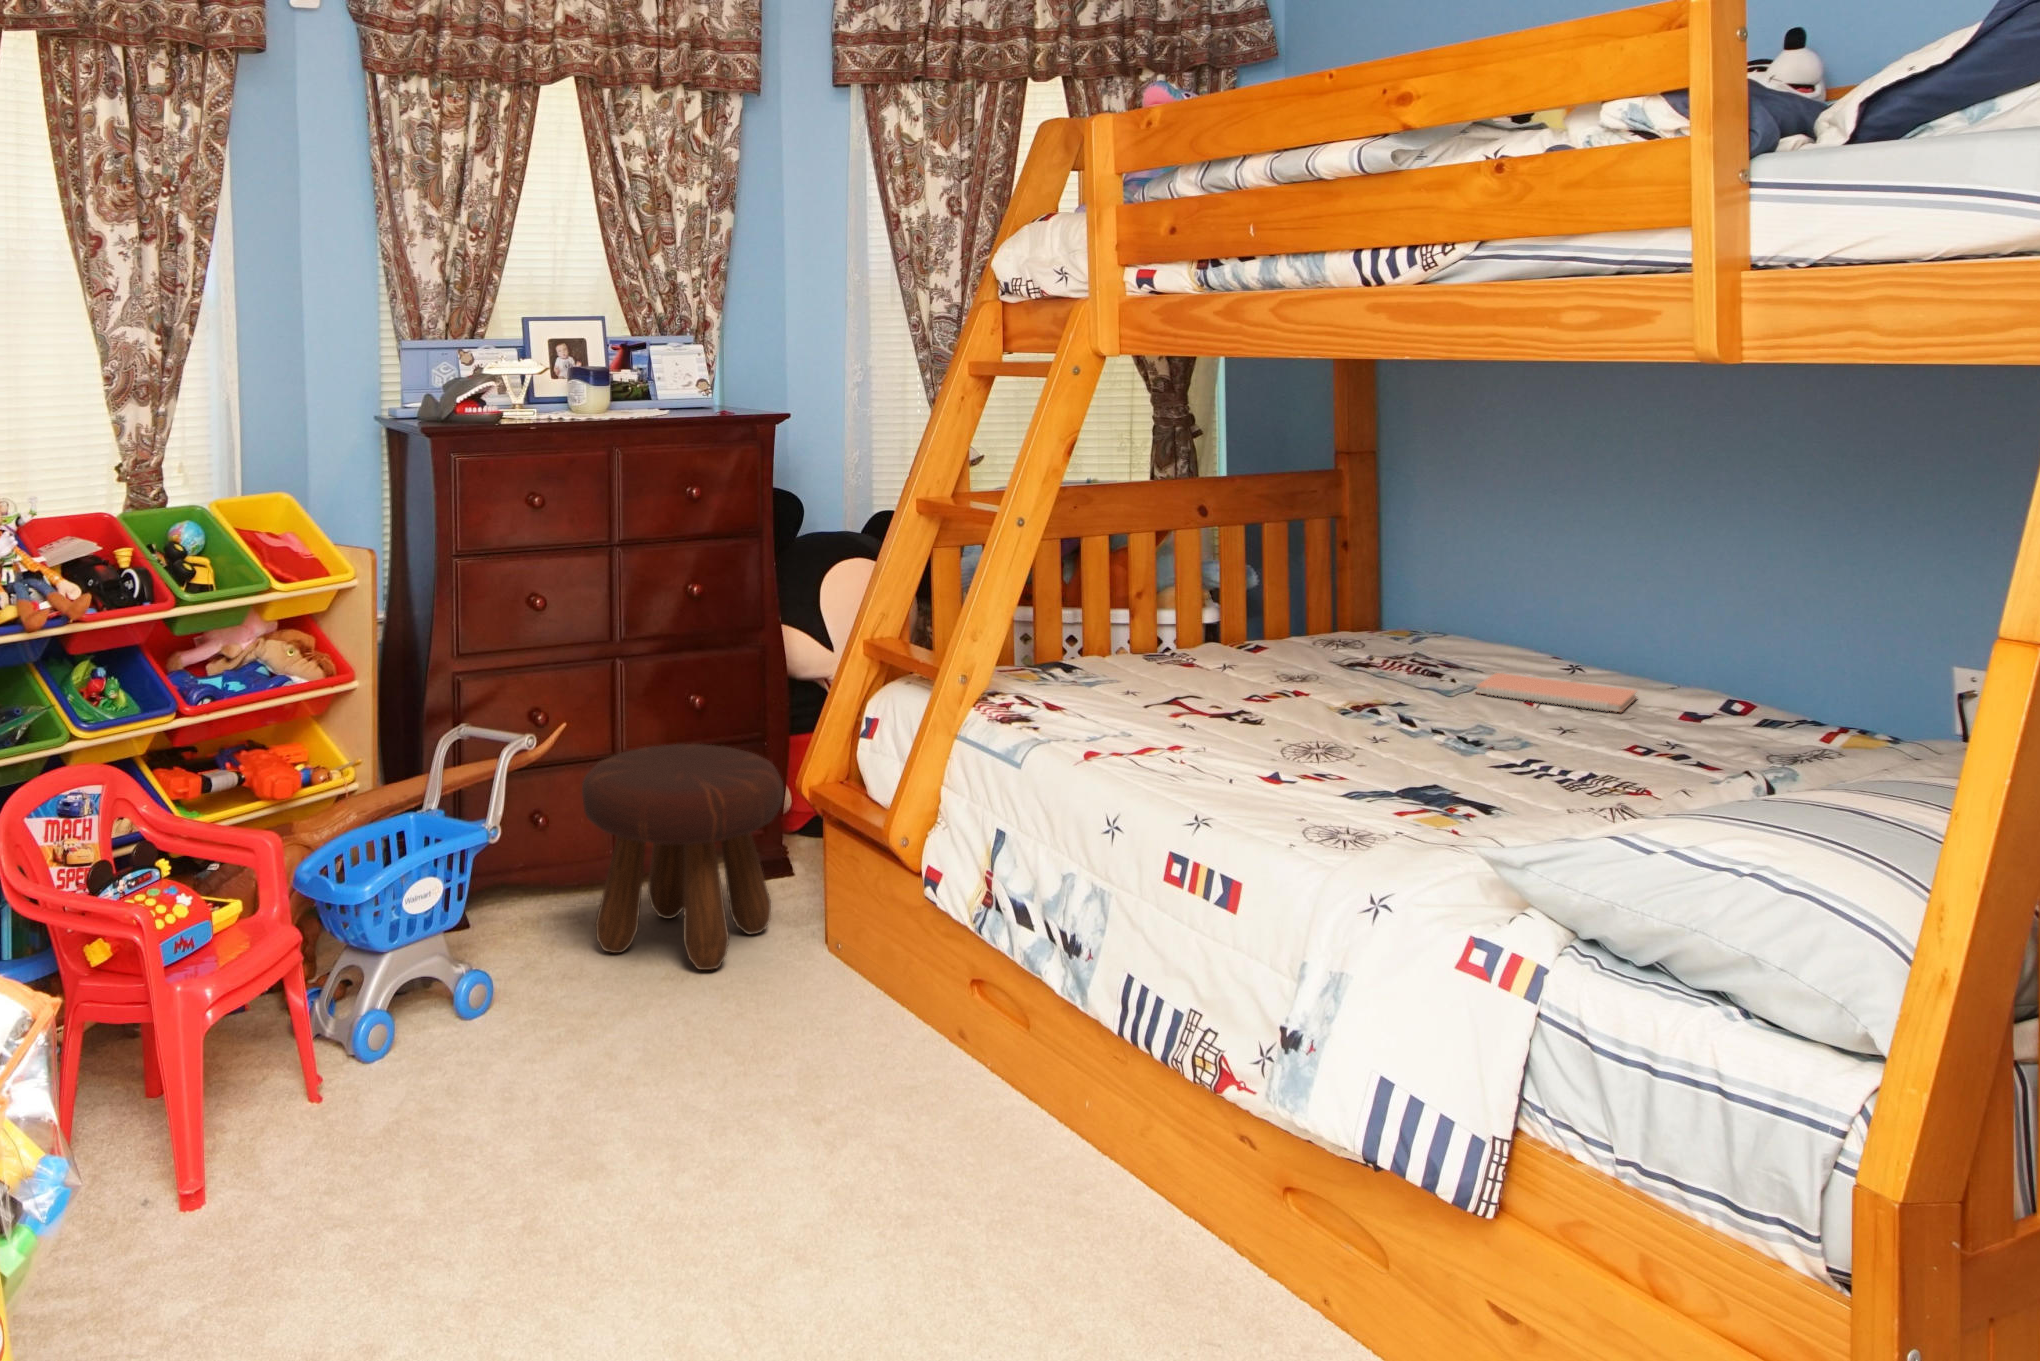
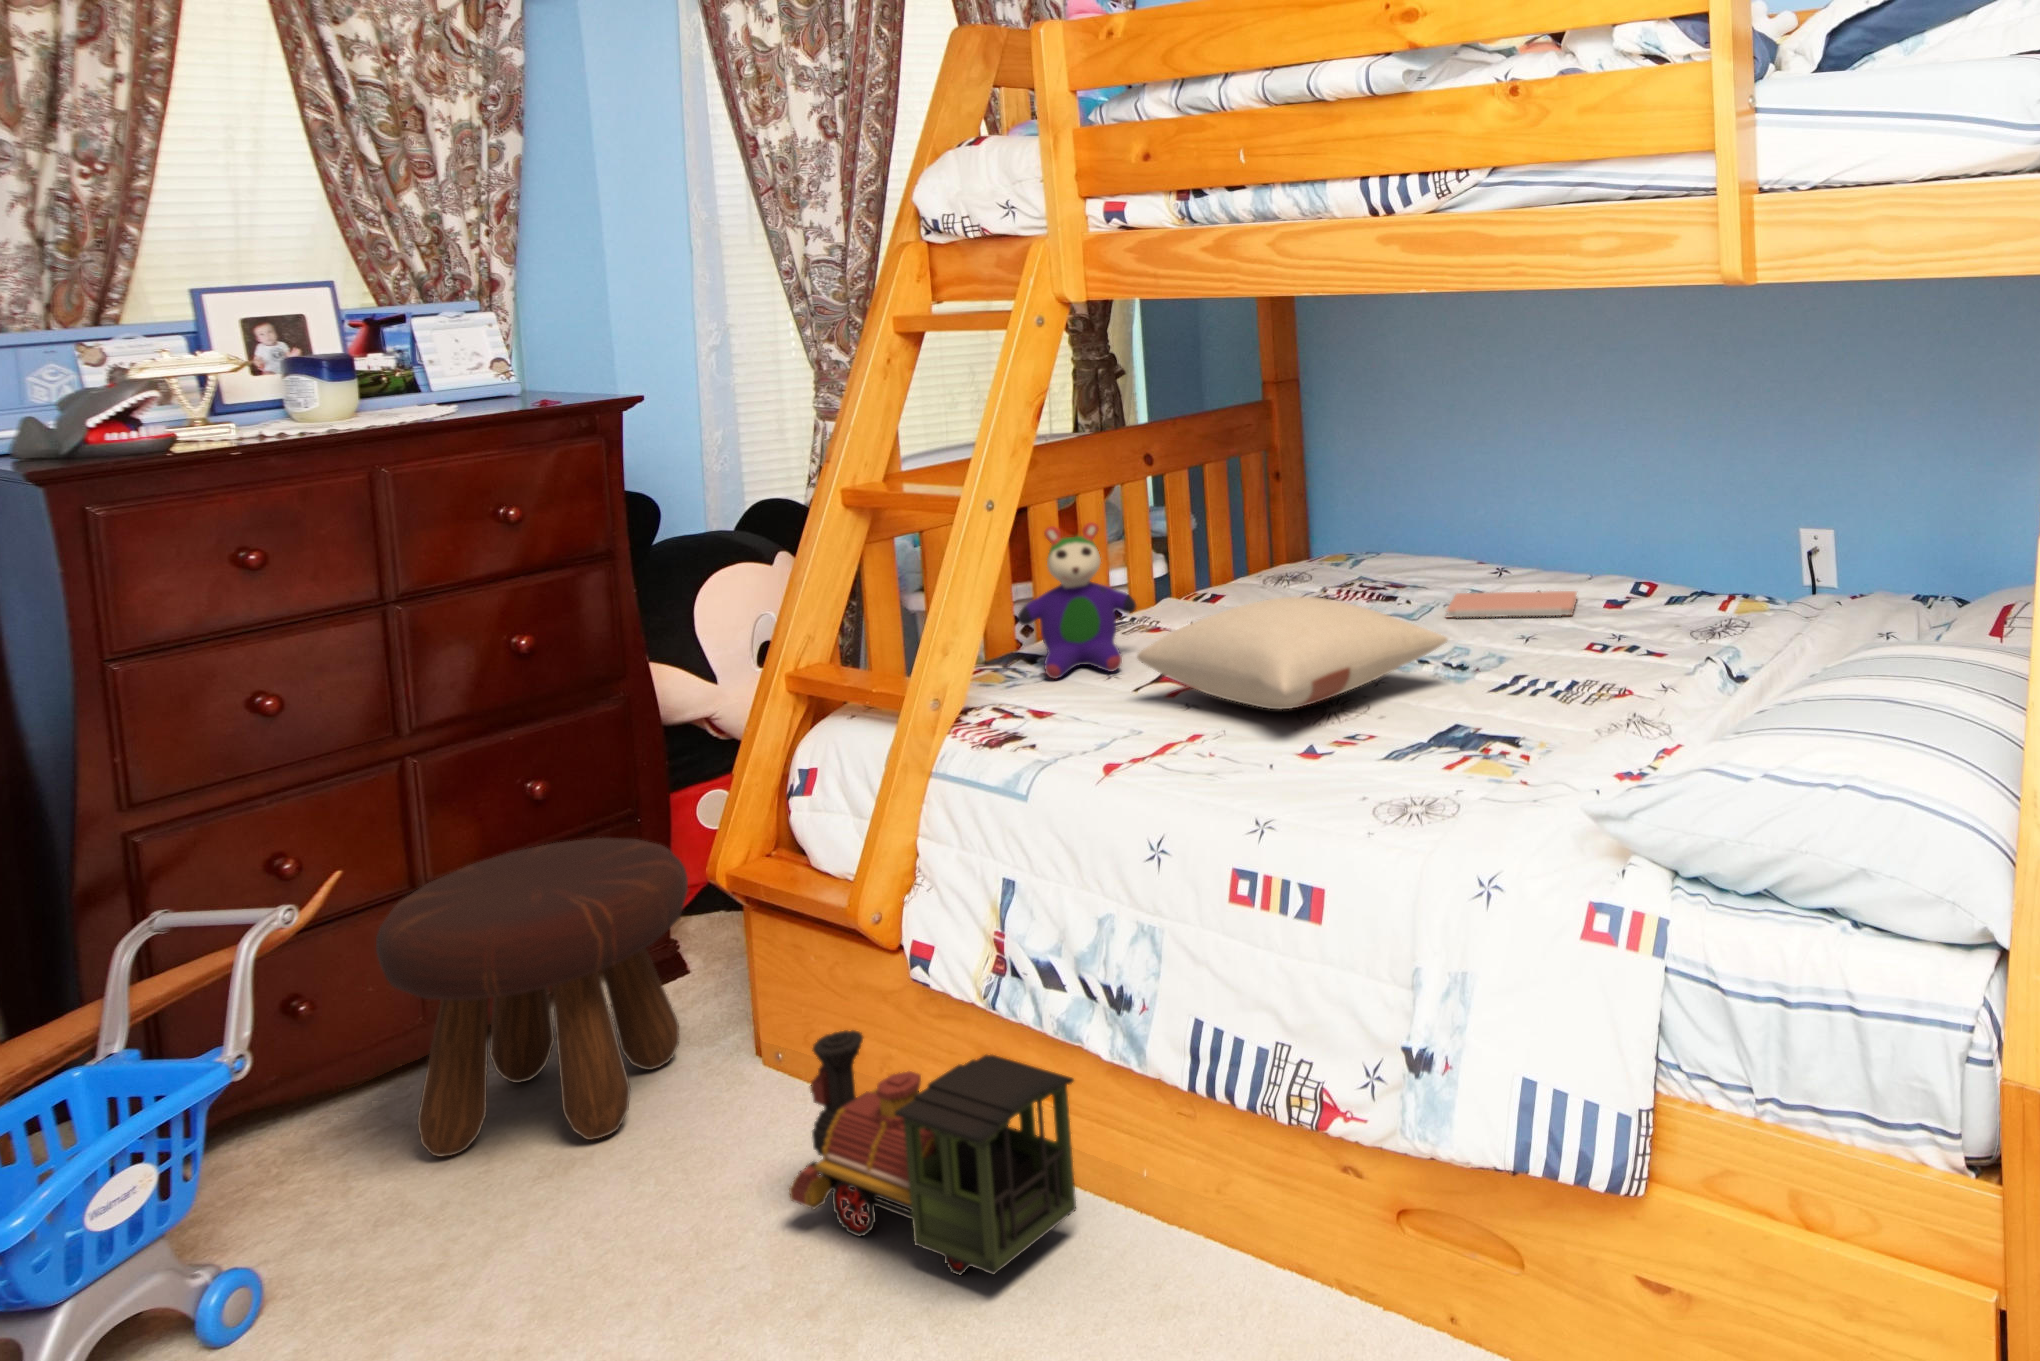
stuffed toy: none [1052,551,1158,686] -> present [1018,522,1136,678]
pillow: none [1139,640,1445,740] -> present [1137,596,1447,709]
toy train: none [816,928,1033,1153] -> present [789,1030,1076,1275]

